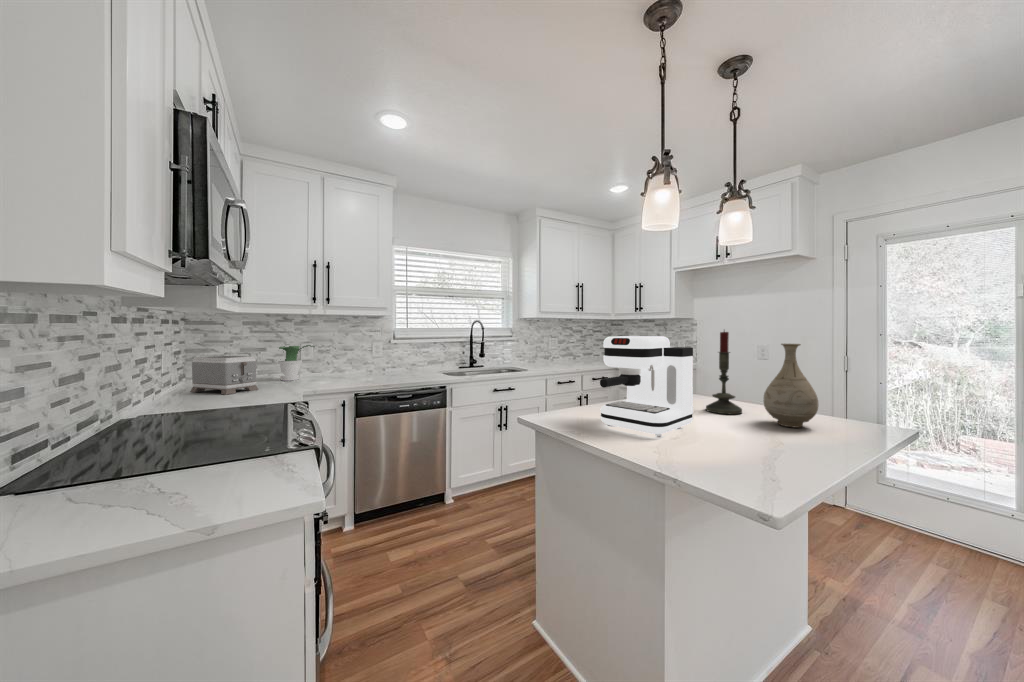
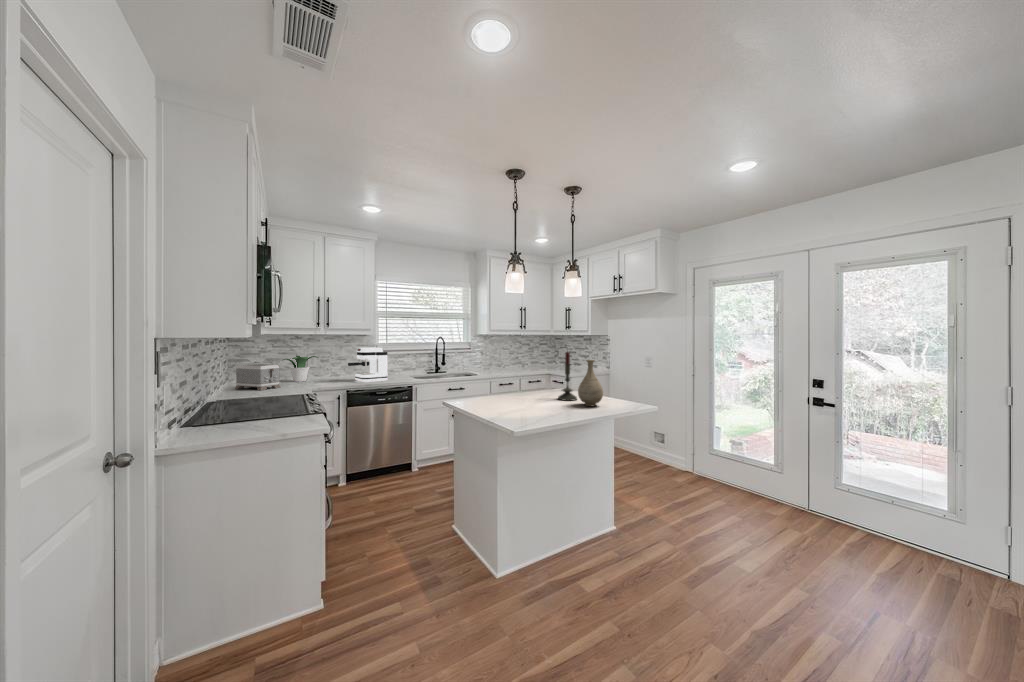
coffee maker: present [600,336,693,436] -> present [348,348,388,383]

